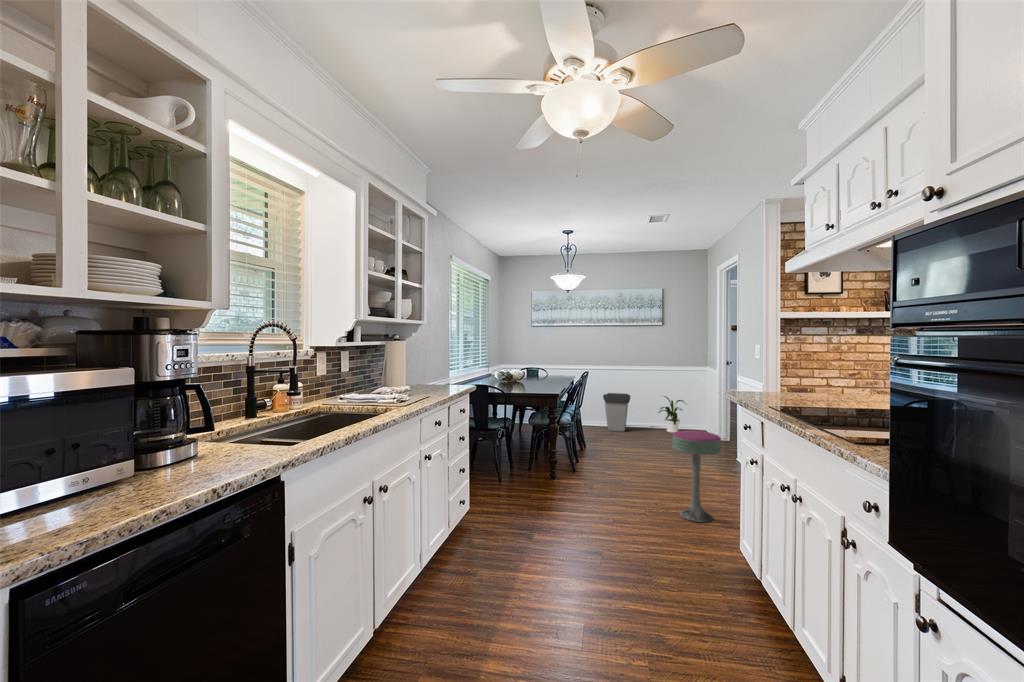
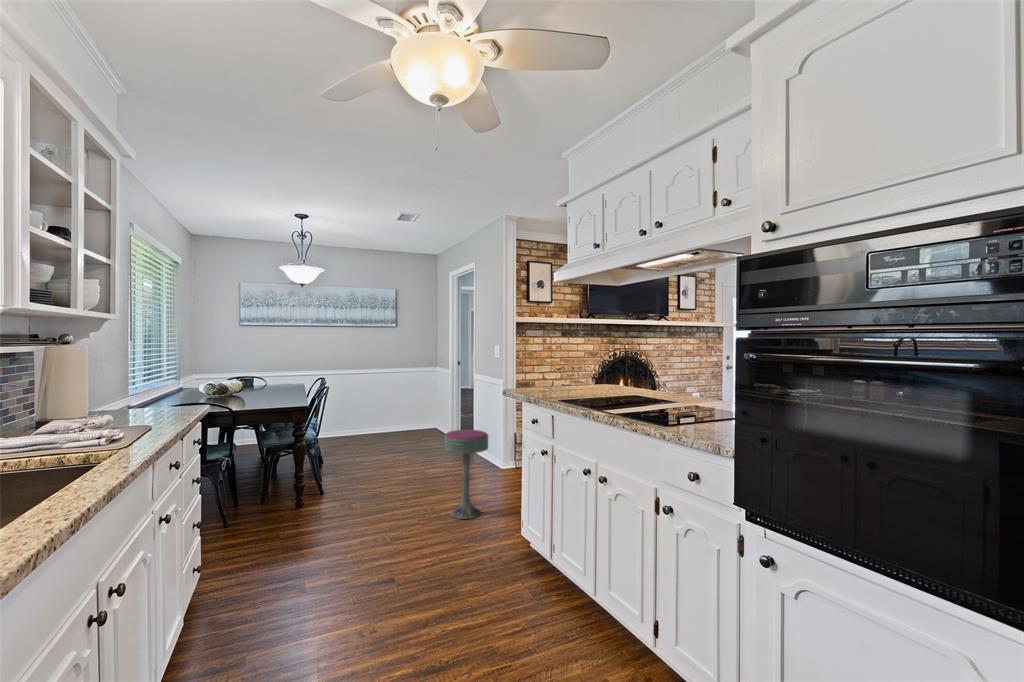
trash can: present [603,393,630,432] -> none [334,399,365,441]
house plant: present [658,396,685,433] -> none [391,398,421,435]

